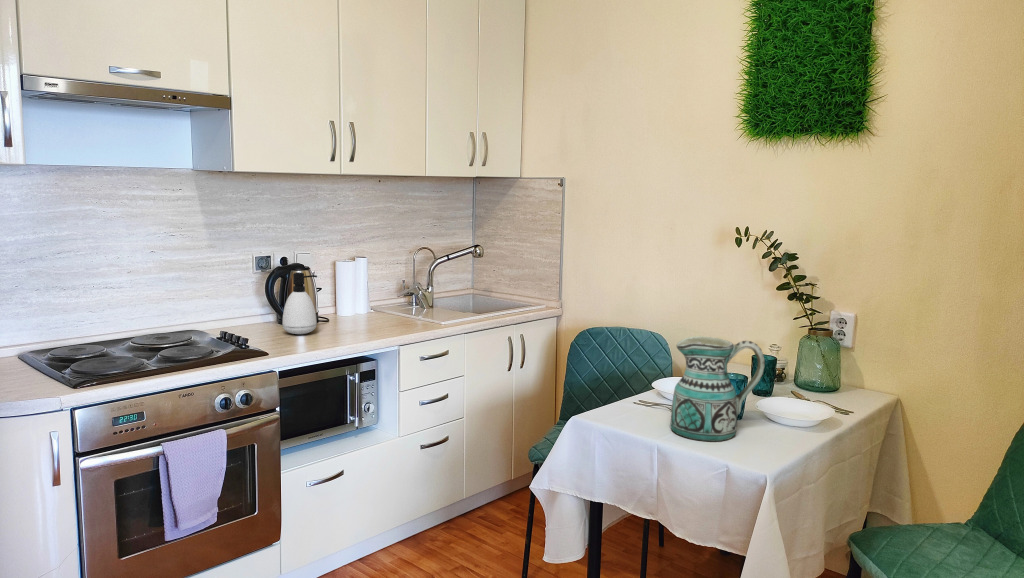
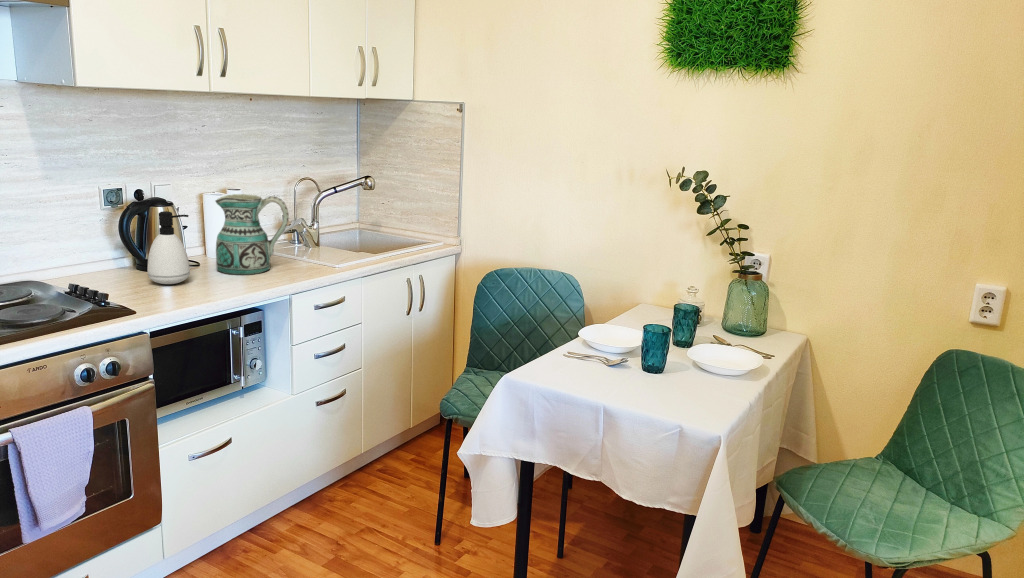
ceramic pitcher: present [671,336,765,441] -> present [216,194,289,275]

